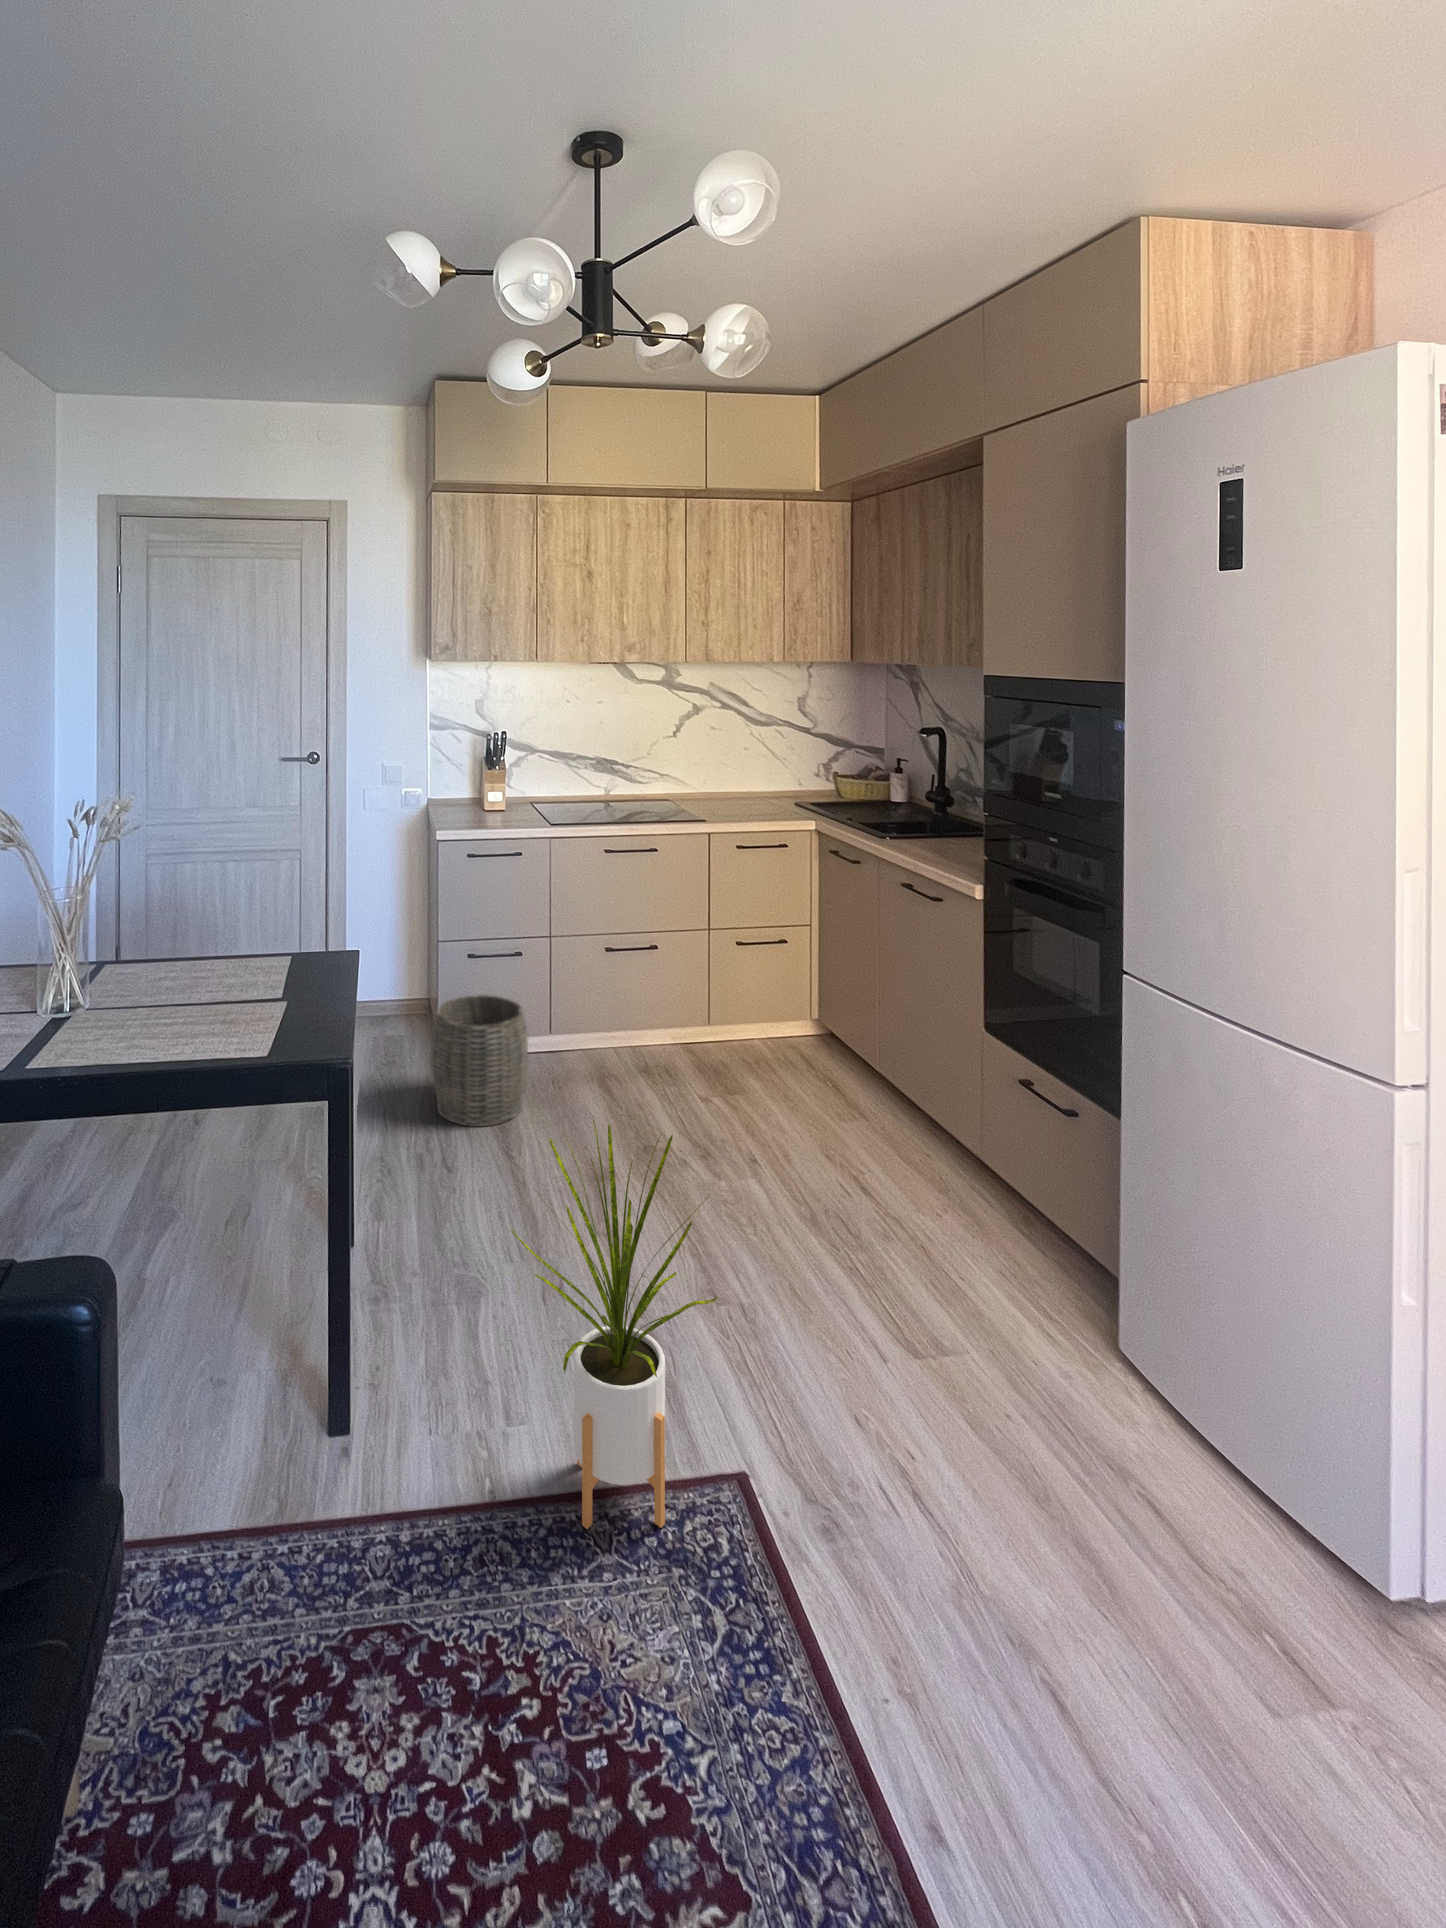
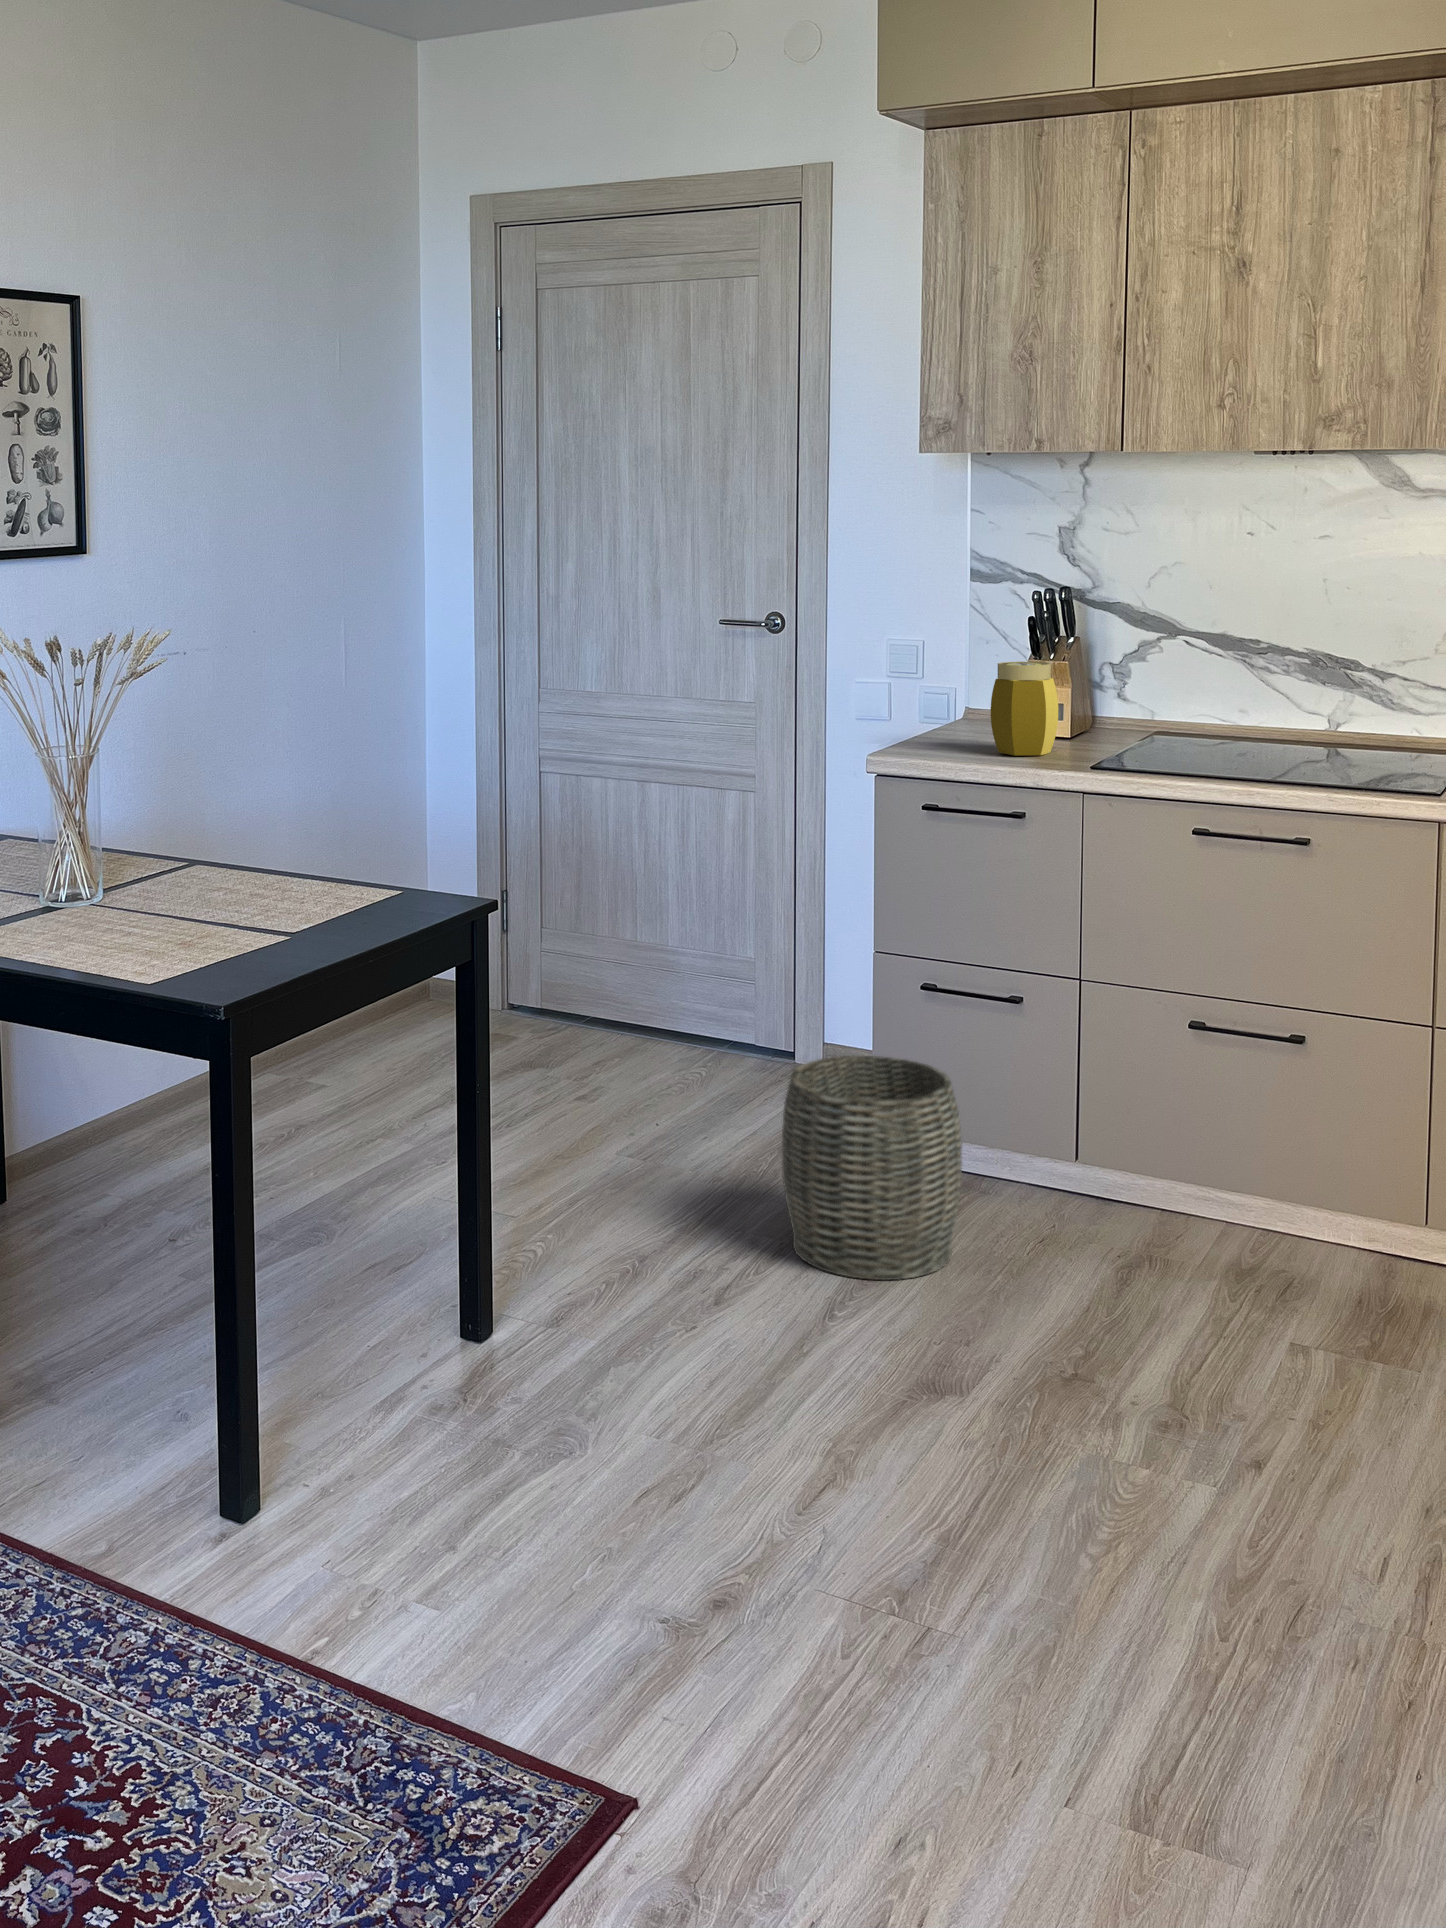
jar: none [480,772,510,822] -> present [991,662,1058,755]
house plant: present [511,1117,718,1529] -> none [297,1136,603,1791]

